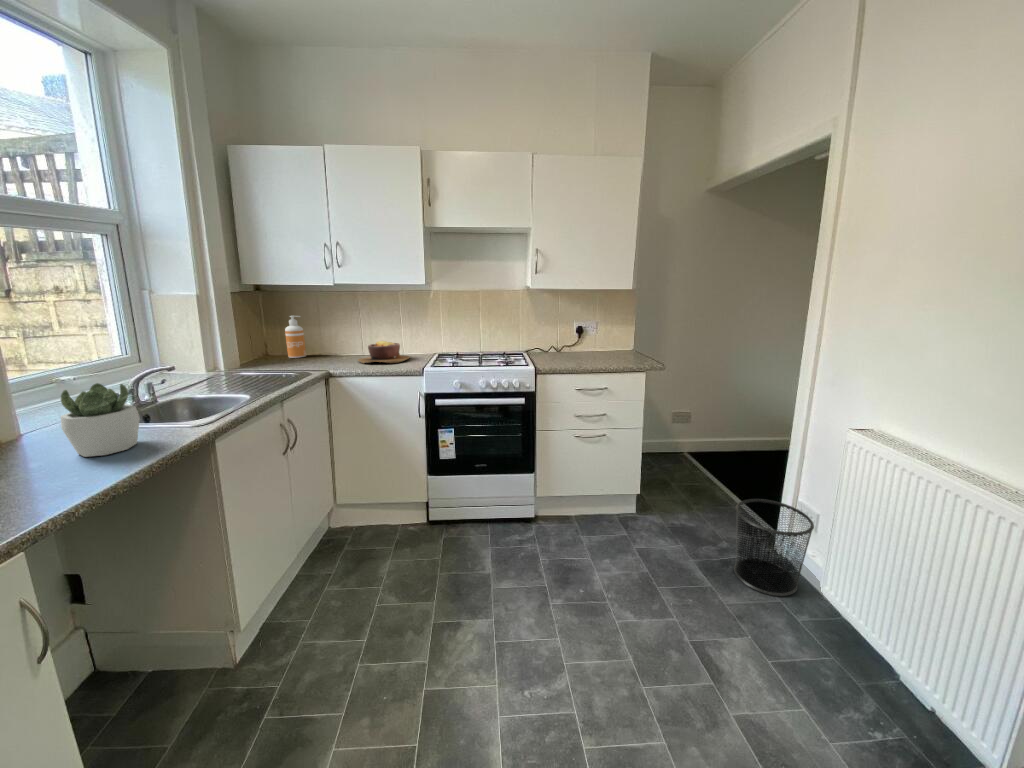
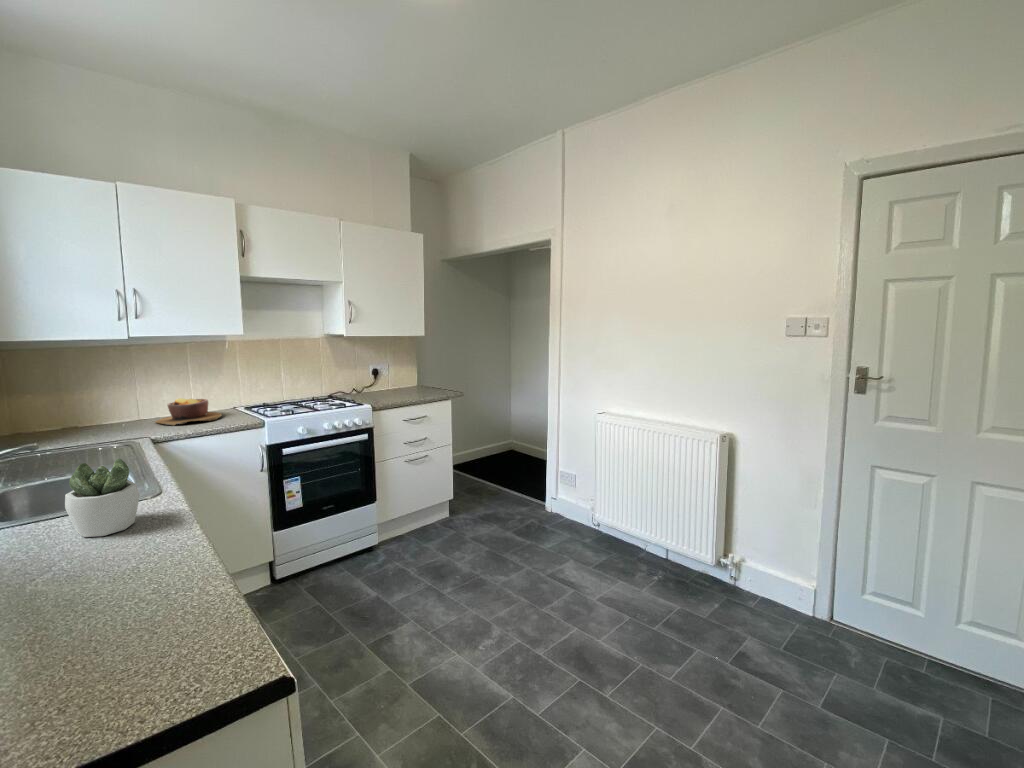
soap dispenser: present [285,316,306,358] -> none [24,378,57,433]
waste bin: present [734,499,814,596] -> none [528,477,573,537]

